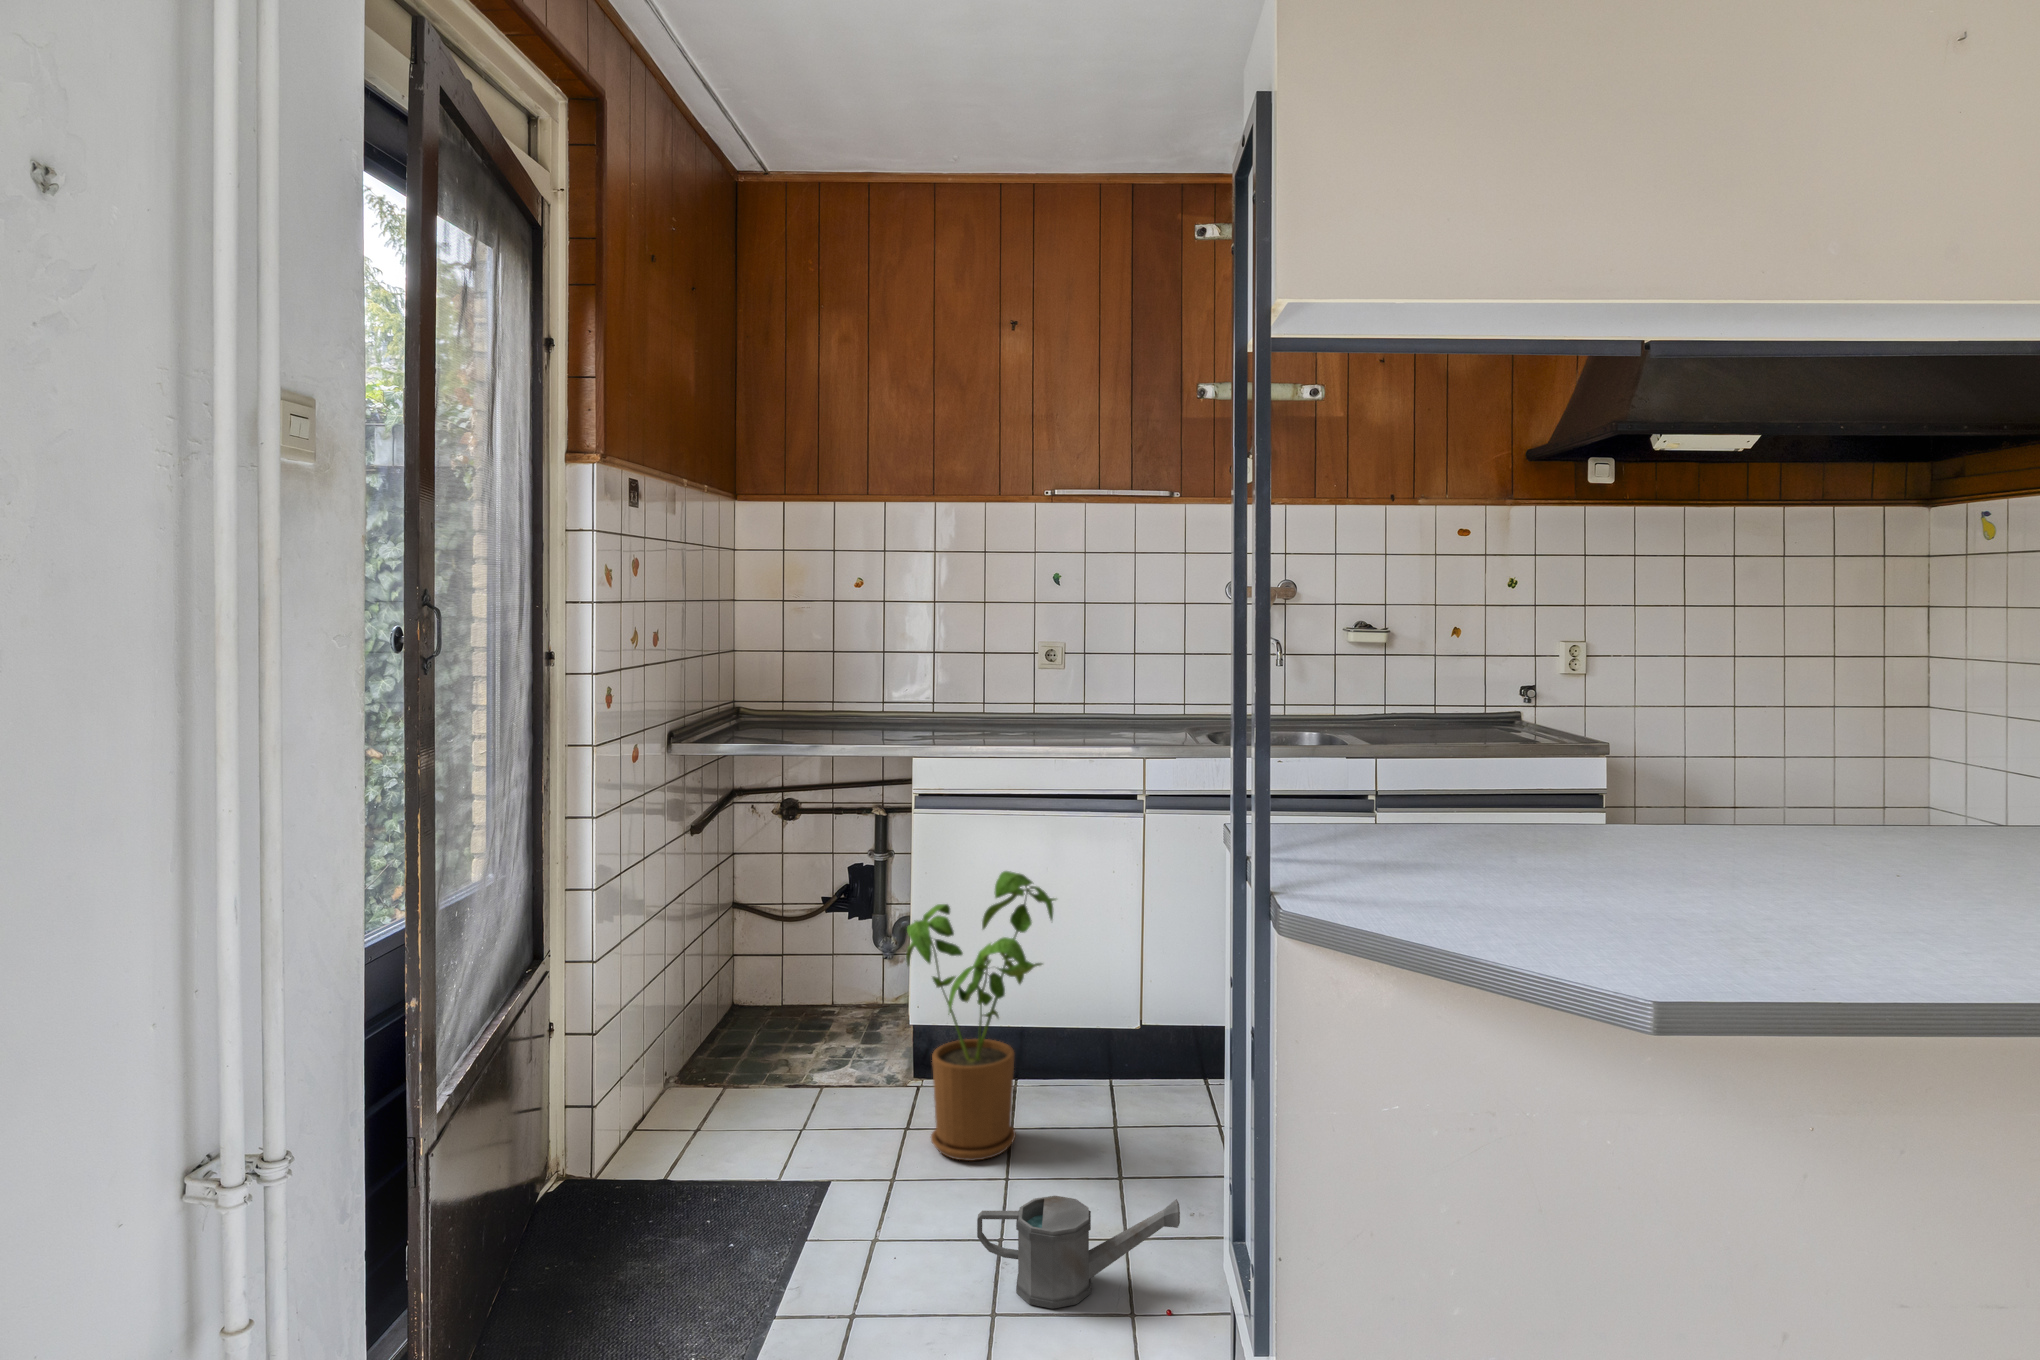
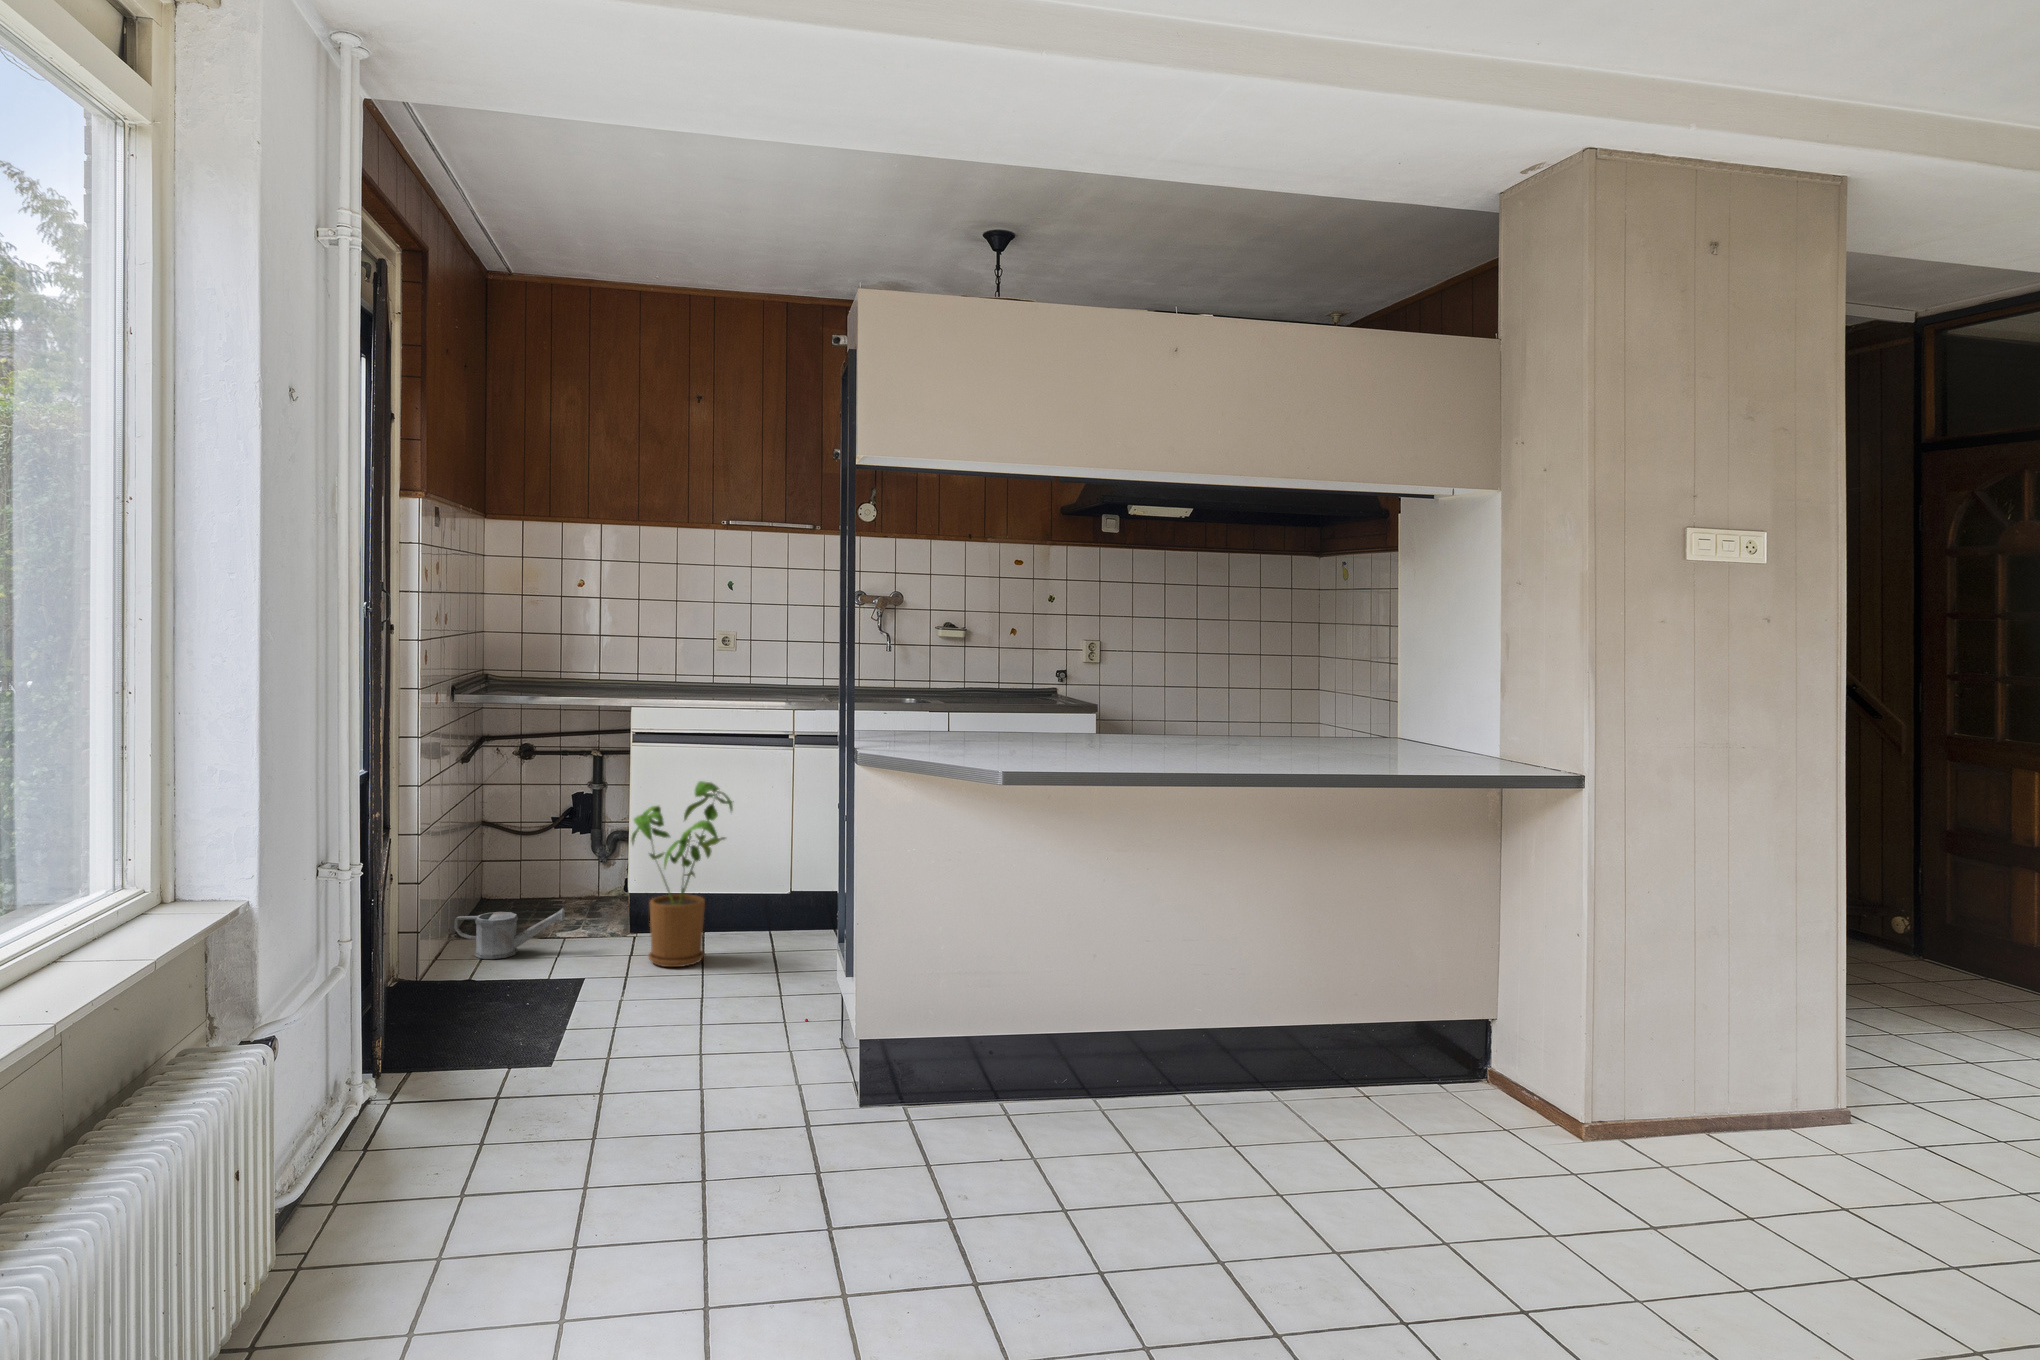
watering can: present [977,1196,1180,1309] -> present [454,908,565,959]

